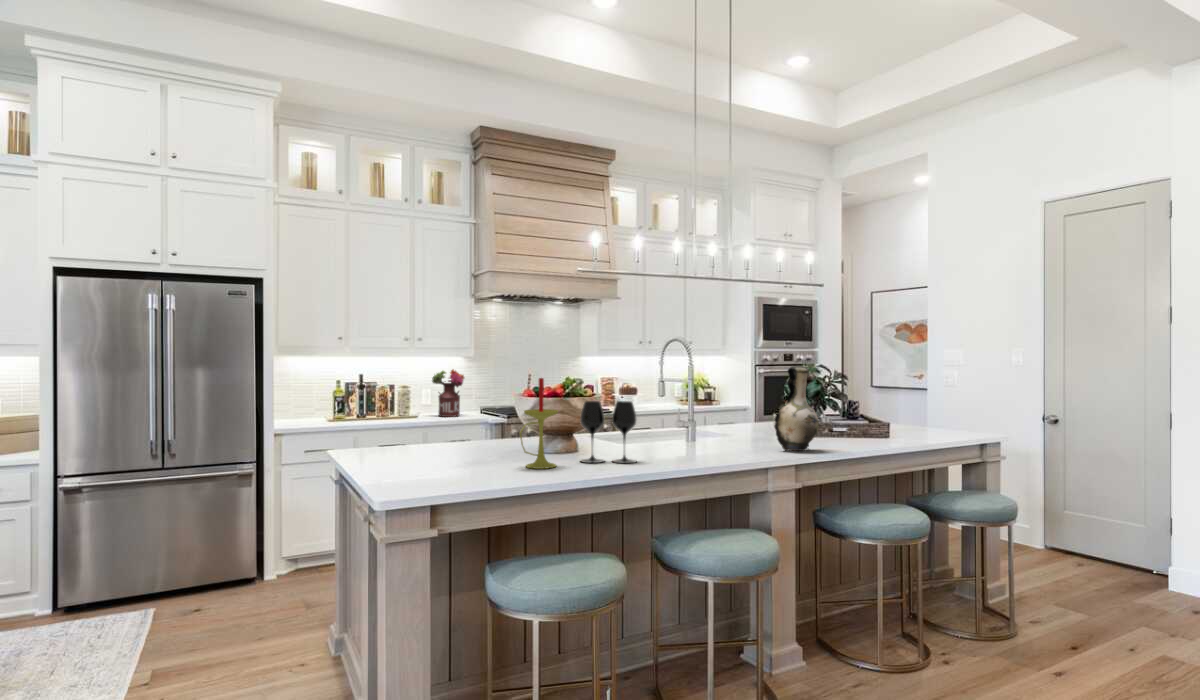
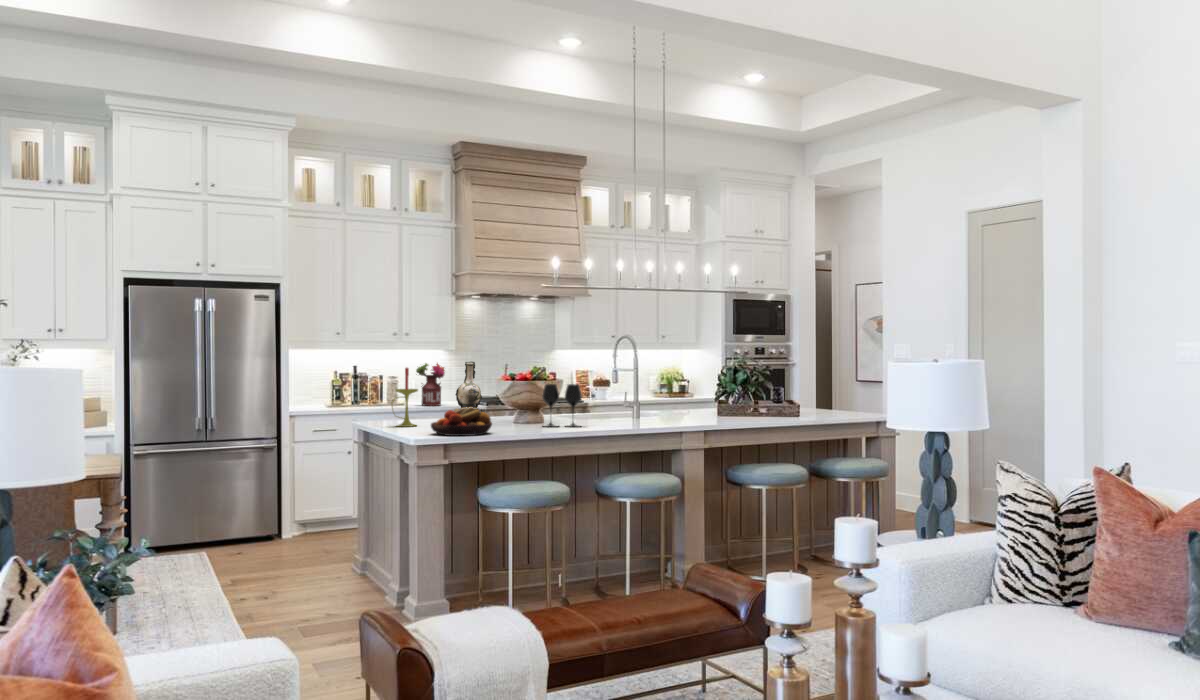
decorative vase: present [774,366,819,451] -> present [455,361,482,408]
candle: present [520,378,558,469] -> present [392,368,418,427]
fruit bowl: none [407,442,507,494] -> present [431,407,492,436]

